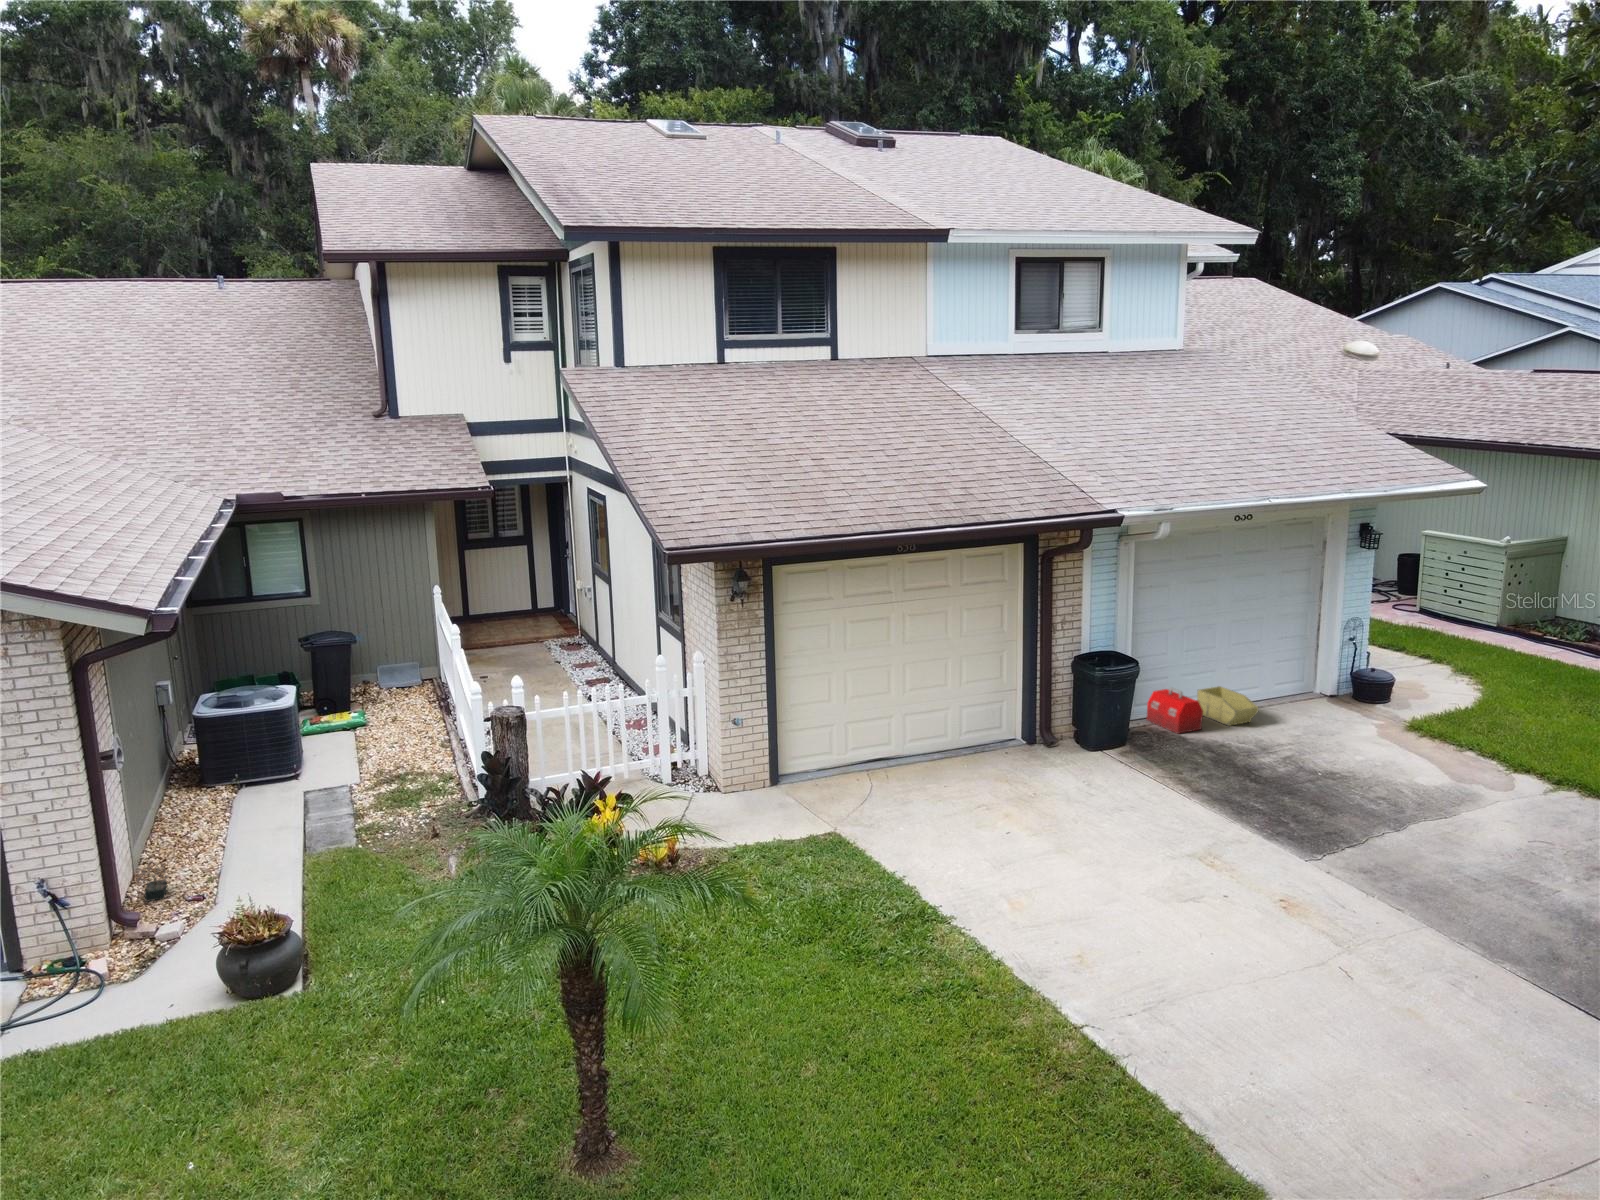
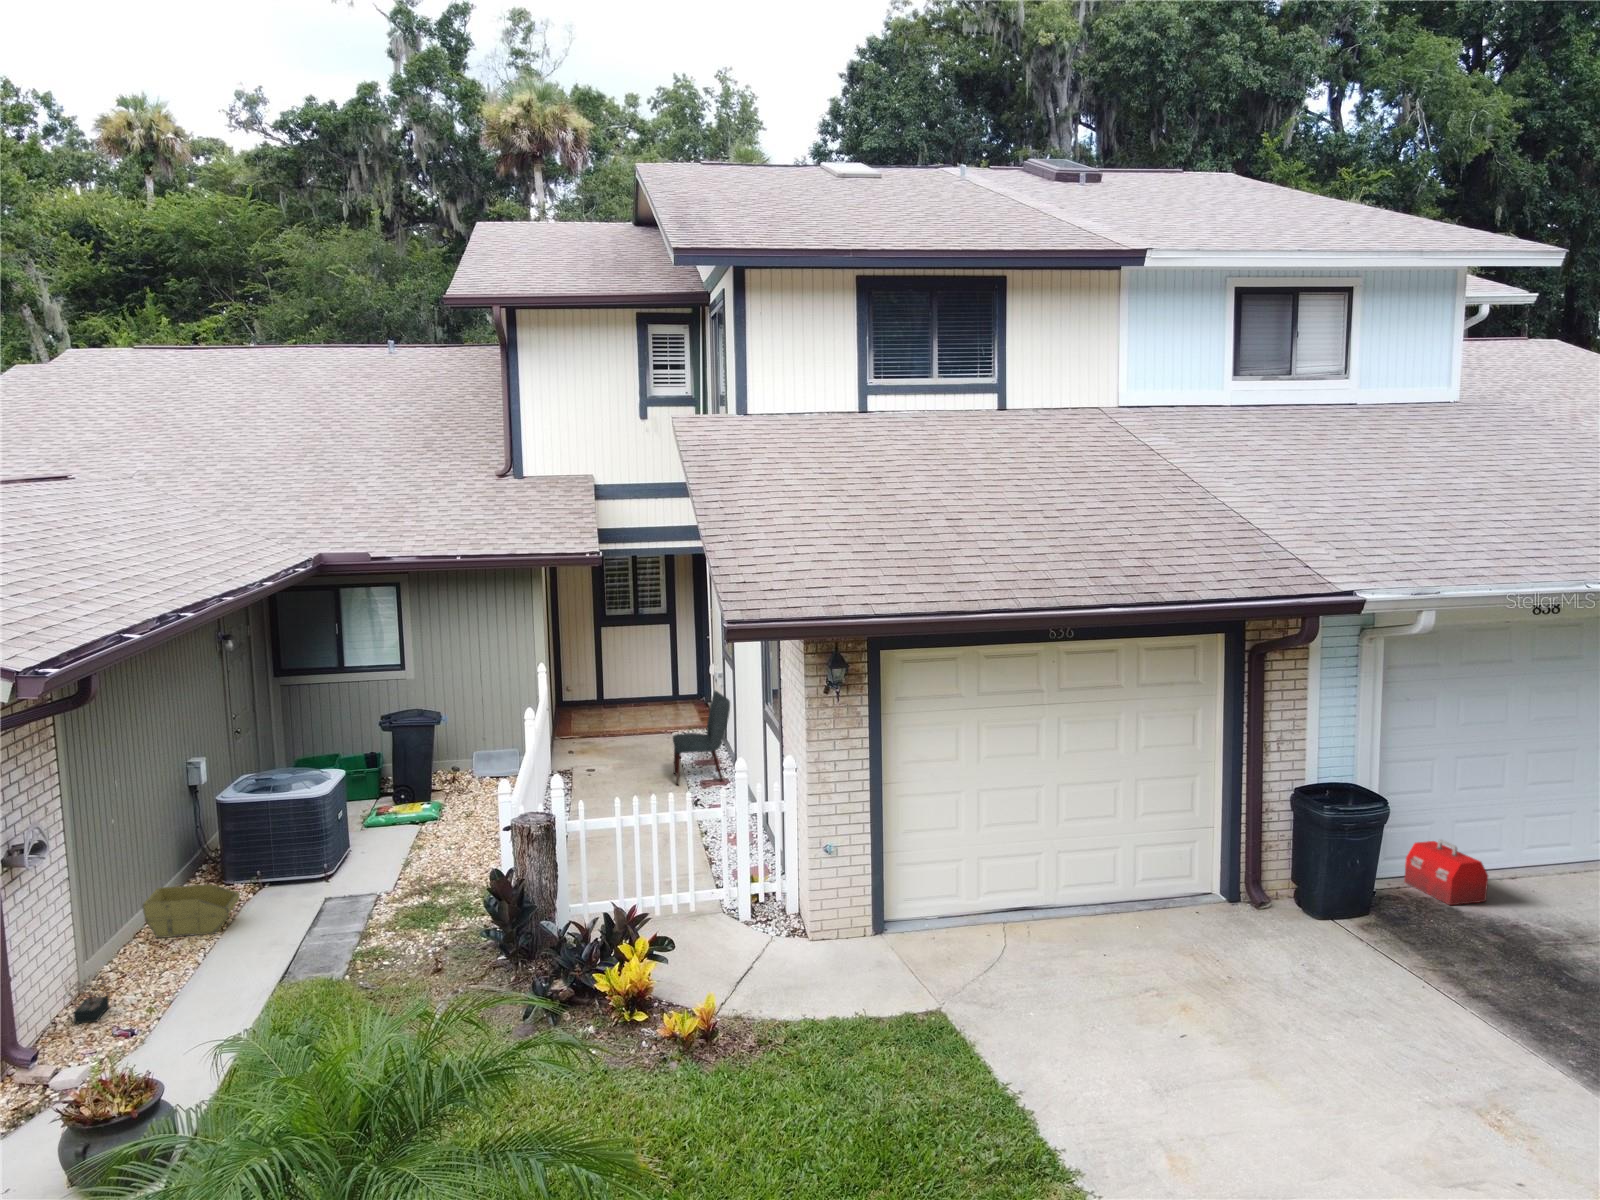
chair: none [560,602,611,684] -> present [673,691,730,785]
storage bin: present [1197,686,1258,726] -> present [142,884,240,938]

